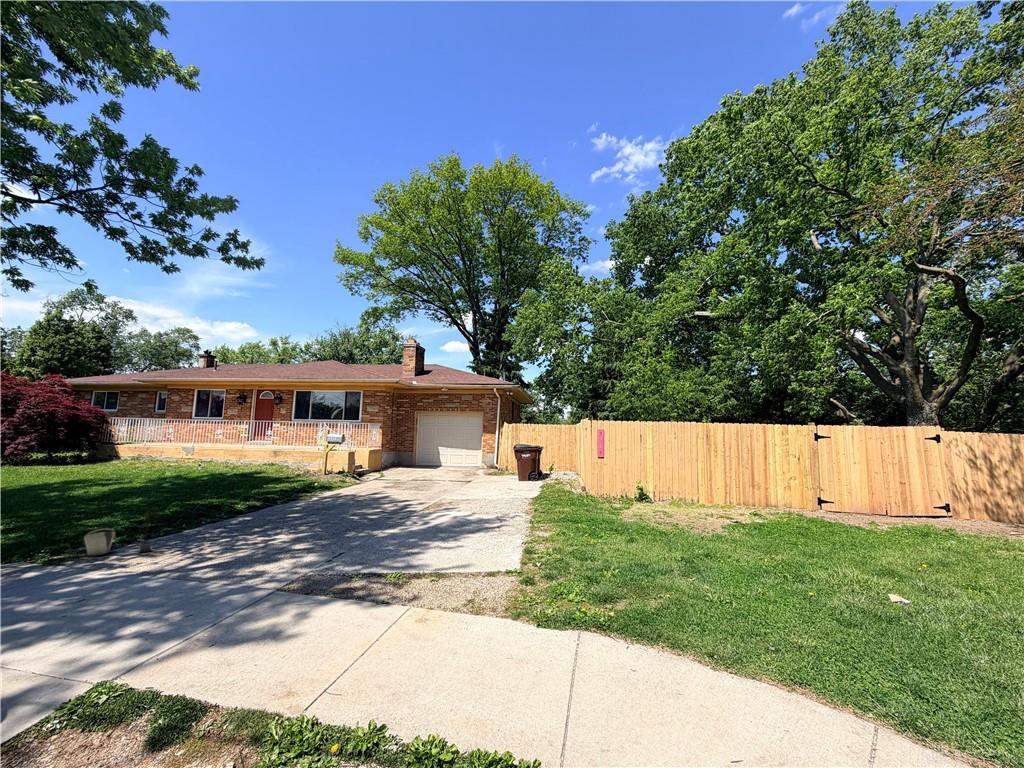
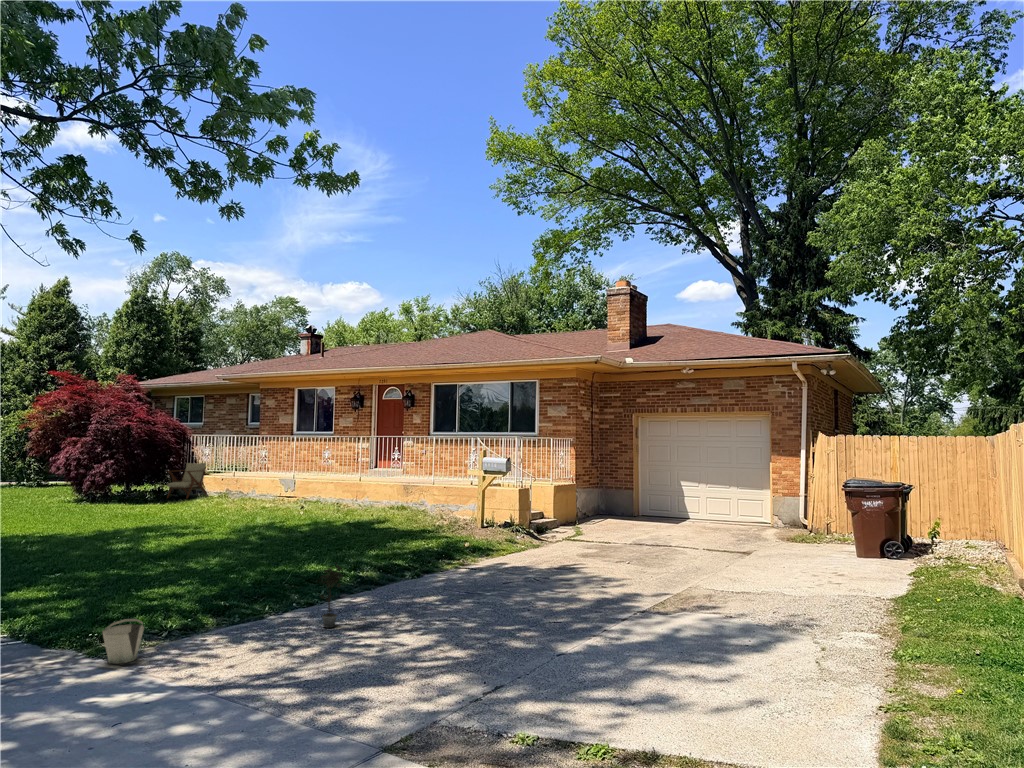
lounge chair: none [77,439,116,464] -> present [167,463,209,498]
potted plant: present [139,507,160,552] -> present [320,563,343,628]

